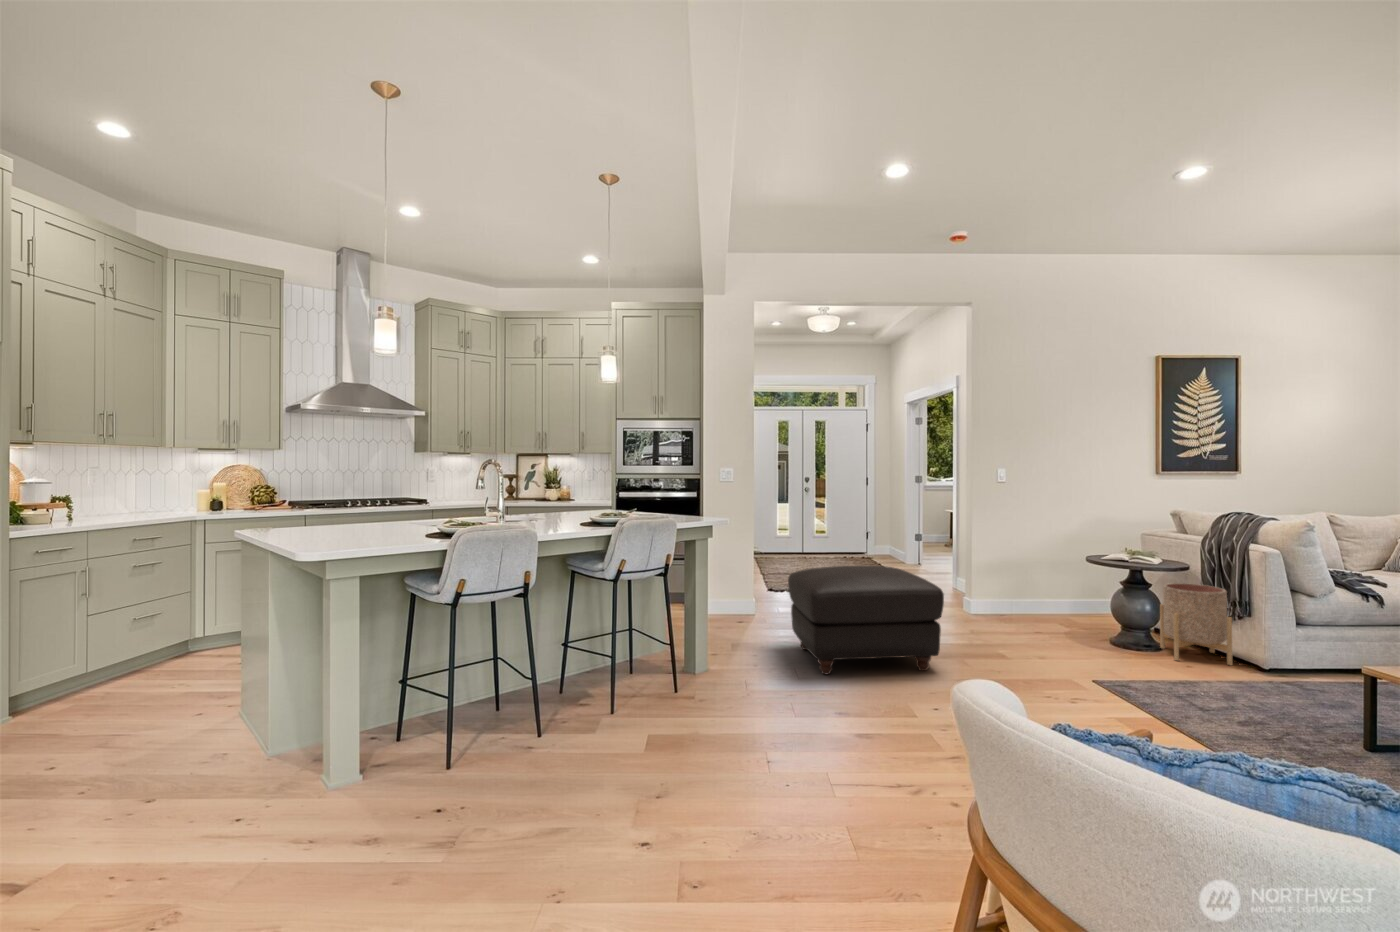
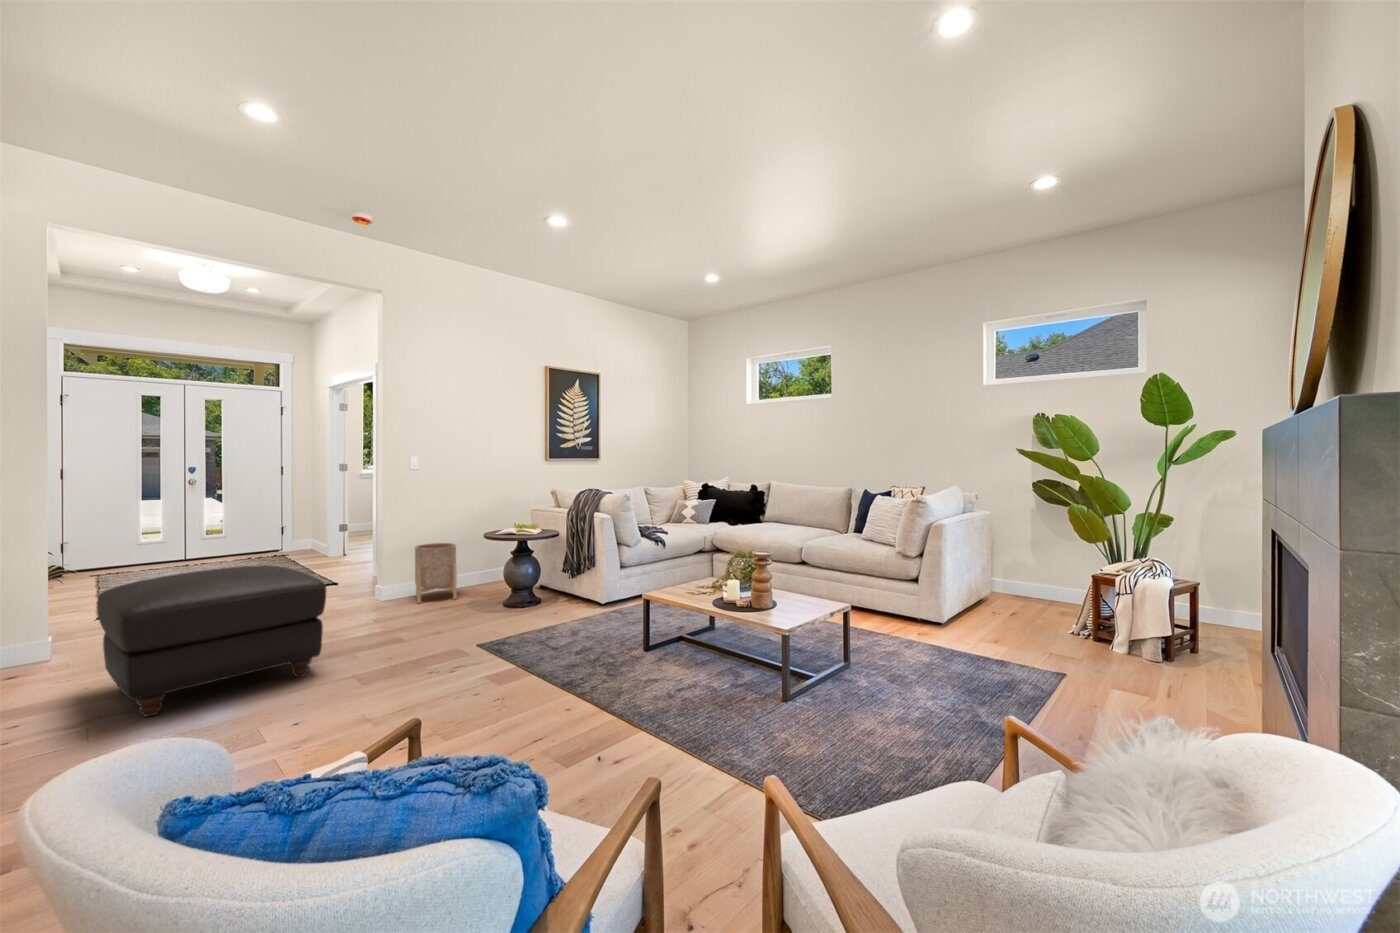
planter: present [1160,583,1232,665] -> present [415,543,457,603]

